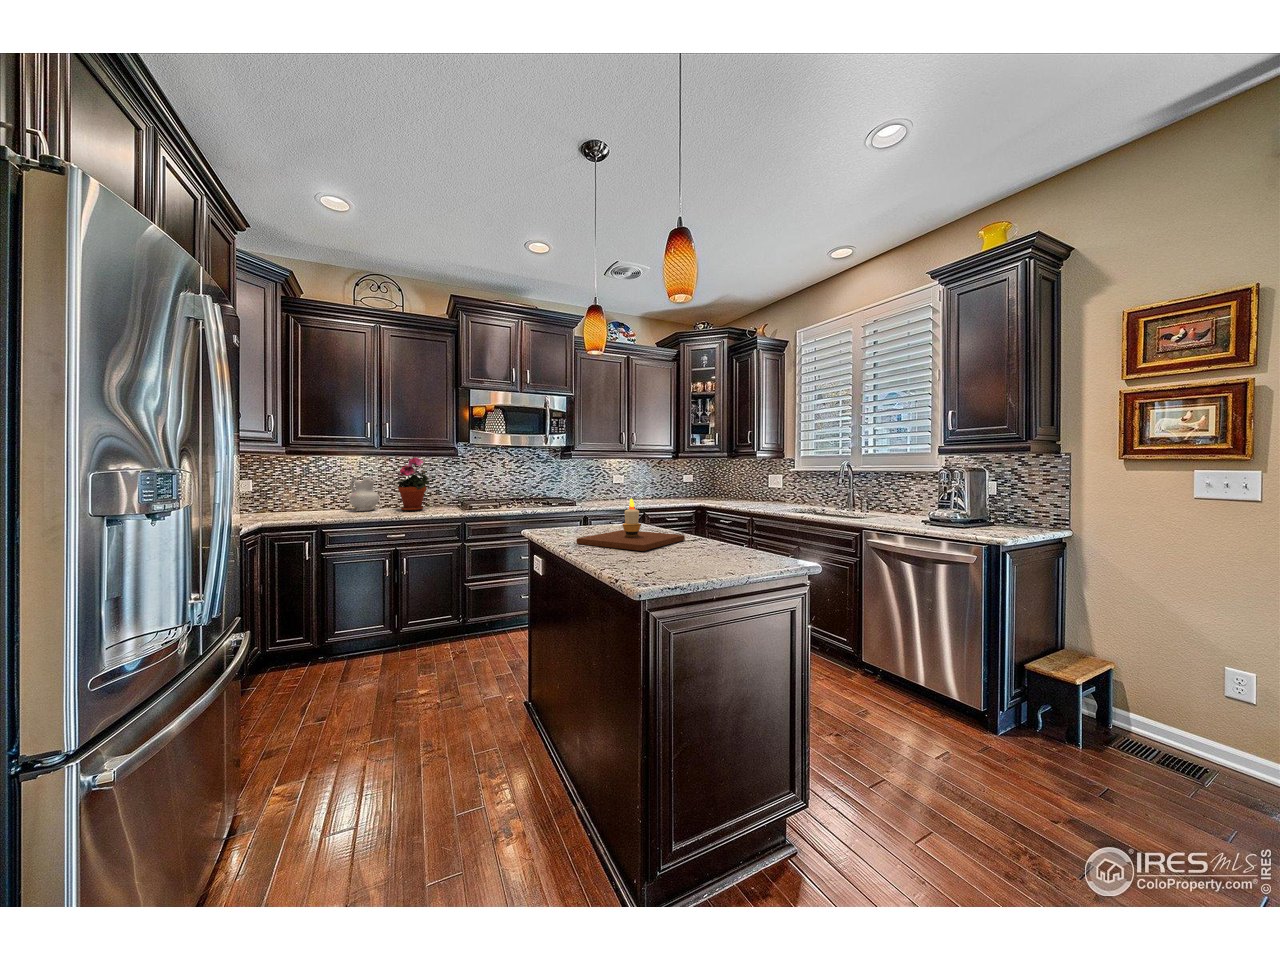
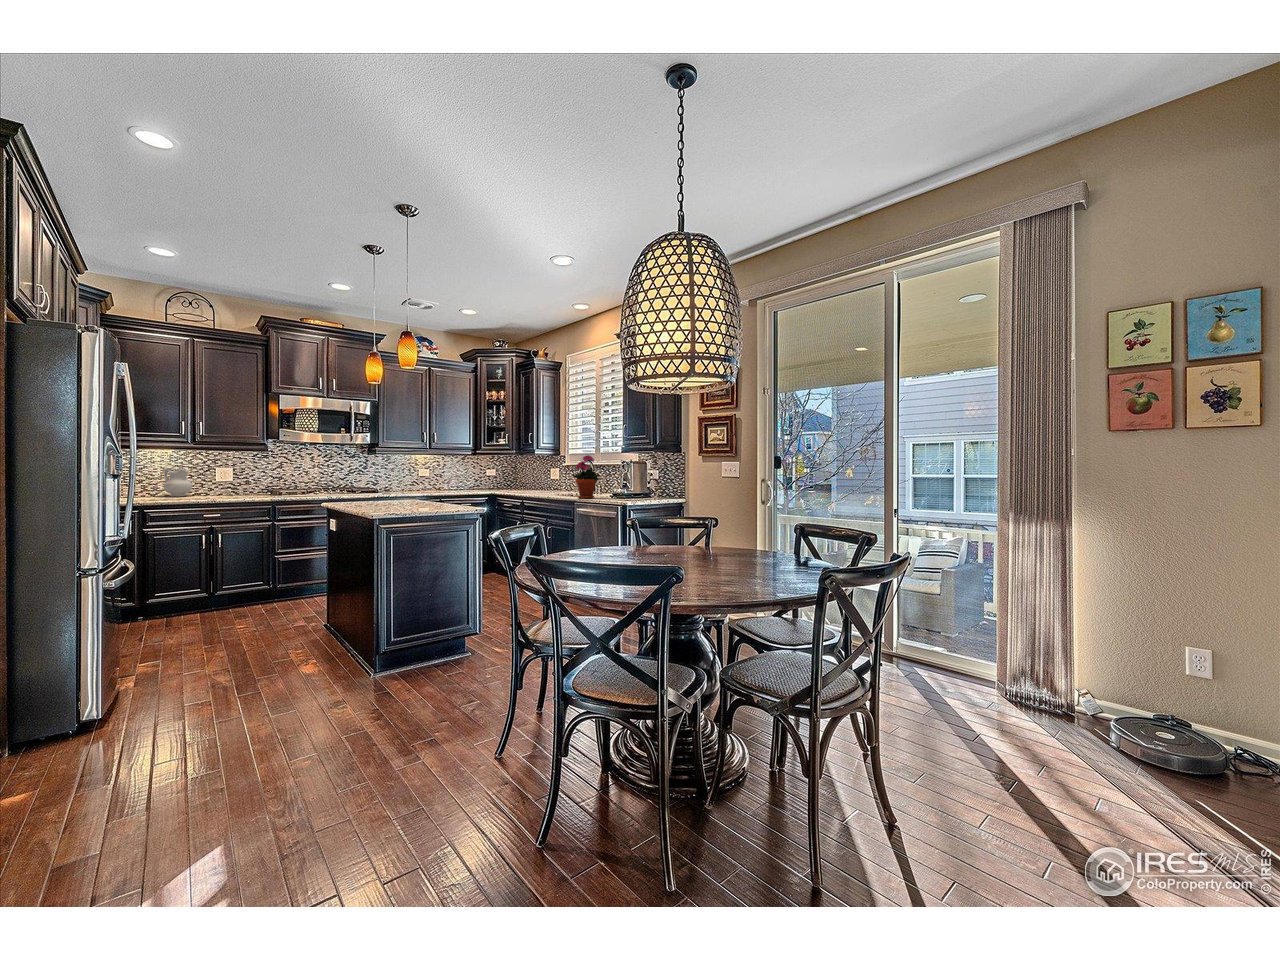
potted plant: present [397,457,429,511] -> present [572,455,599,499]
candle: present [577,498,685,551] -> none [352,477,425,505]

